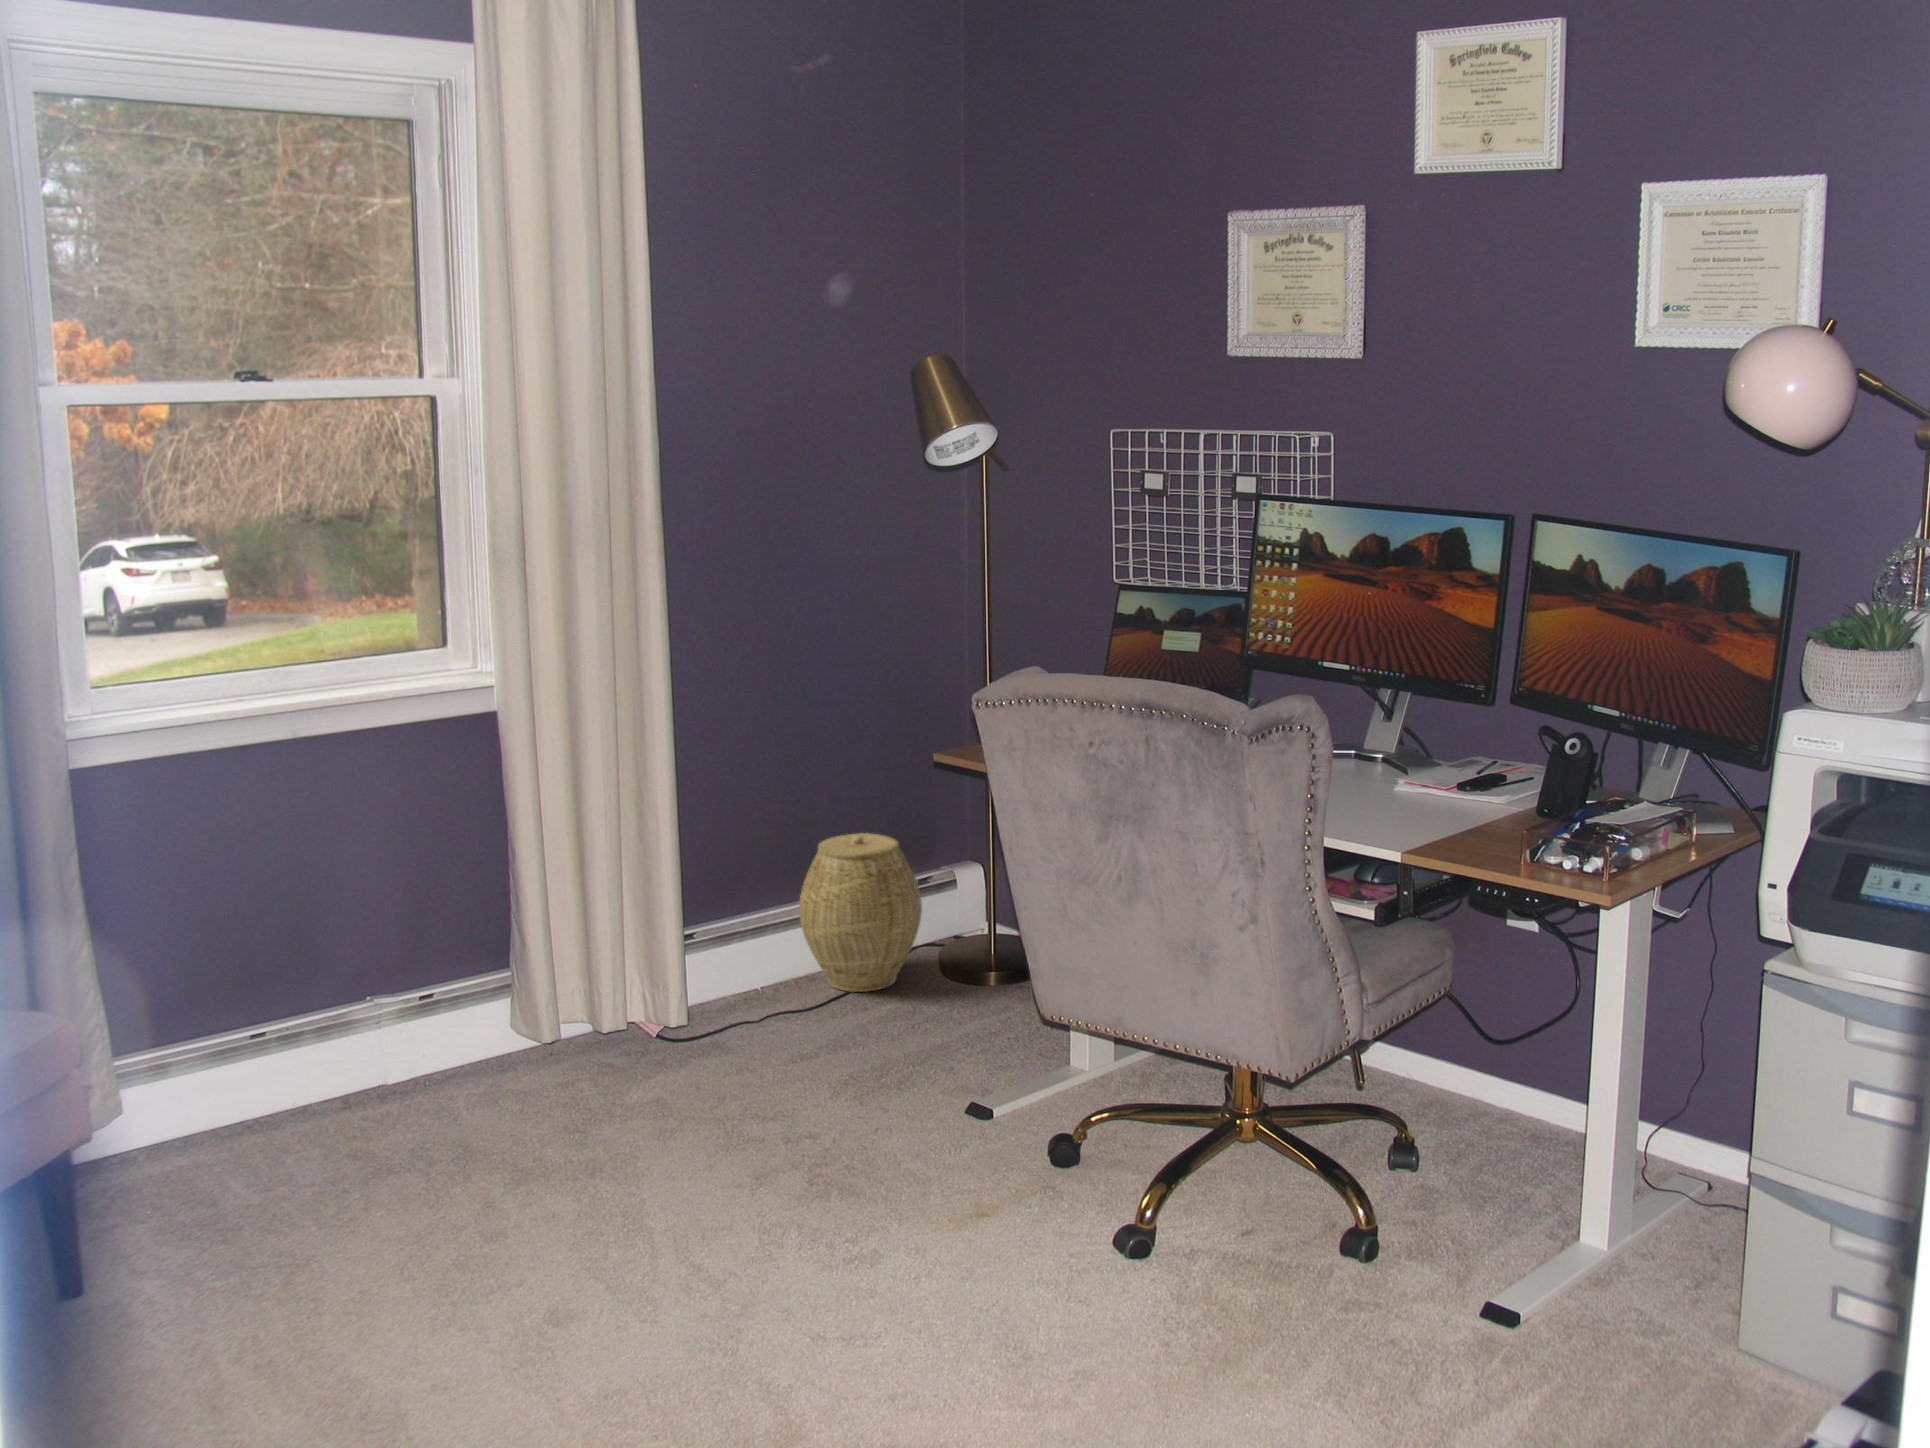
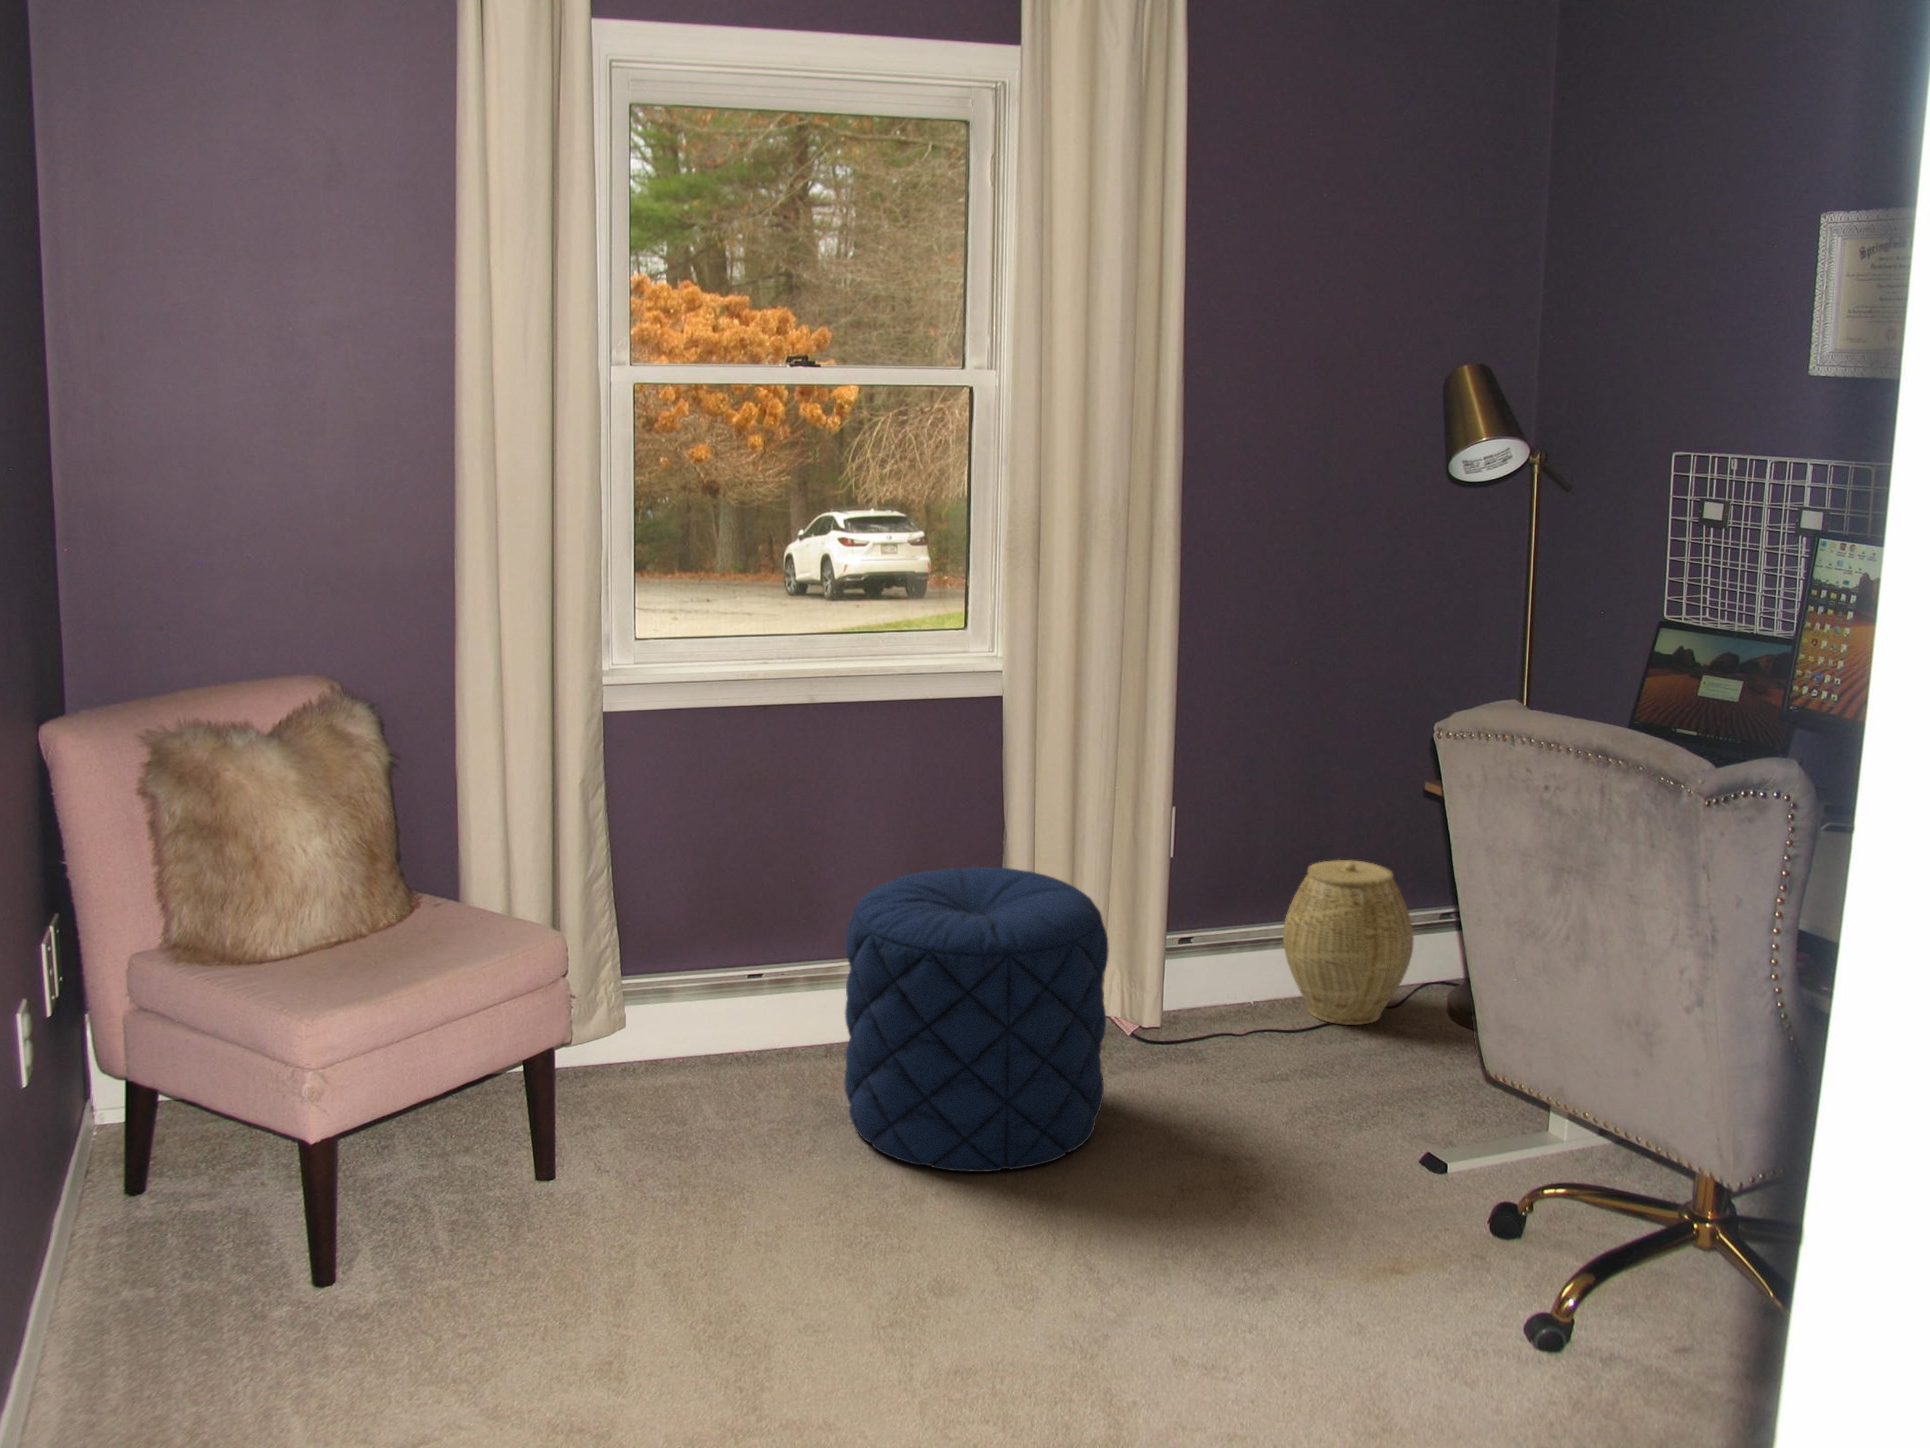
pouf: none [366,883,659,1210] -> present [845,867,1108,1172]

